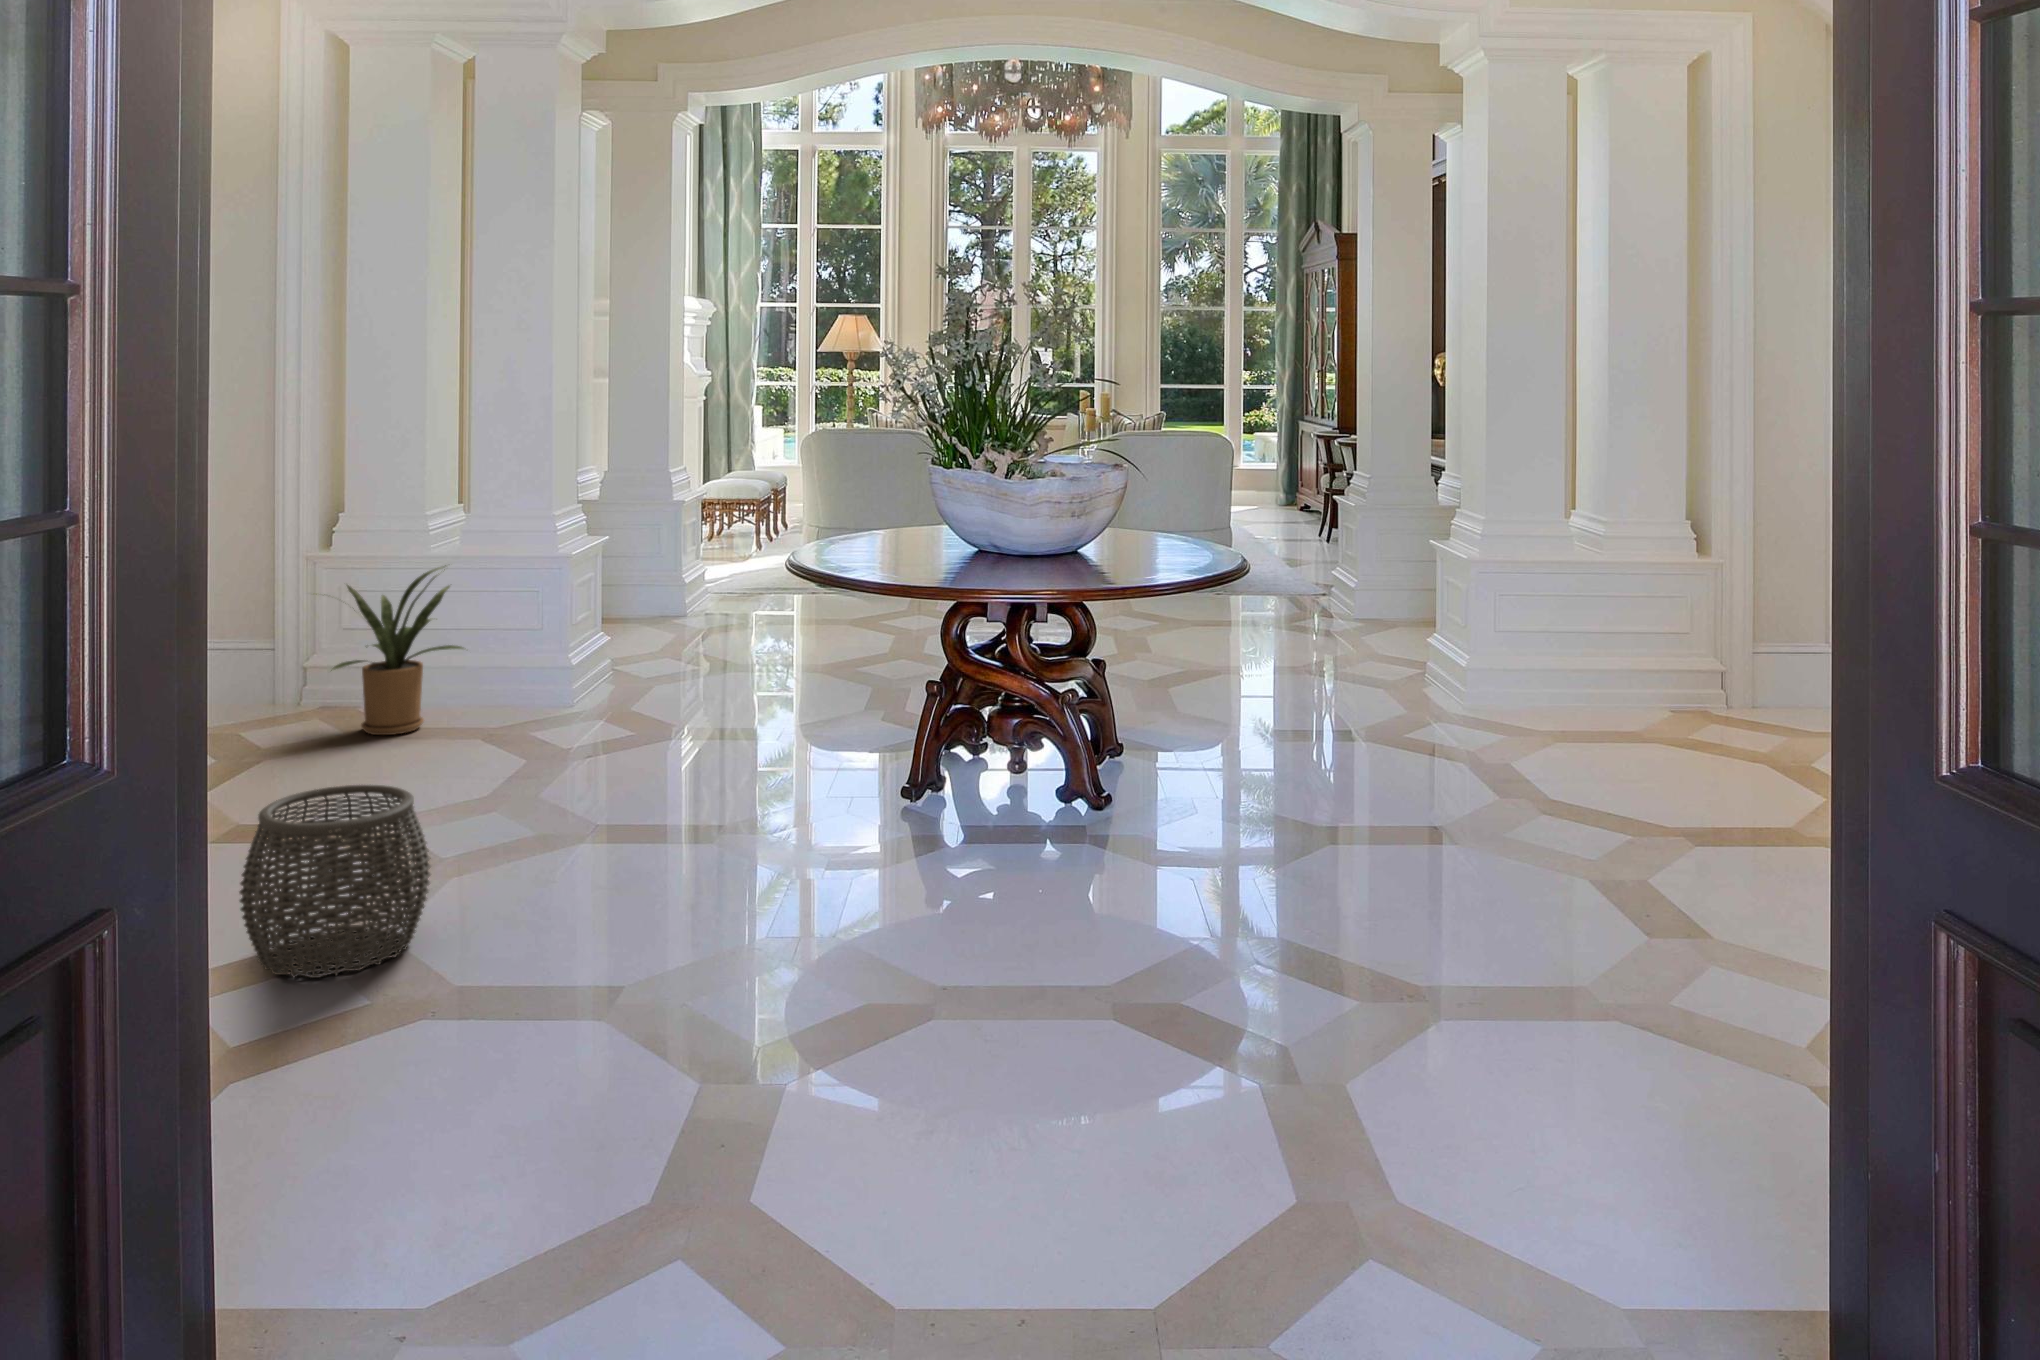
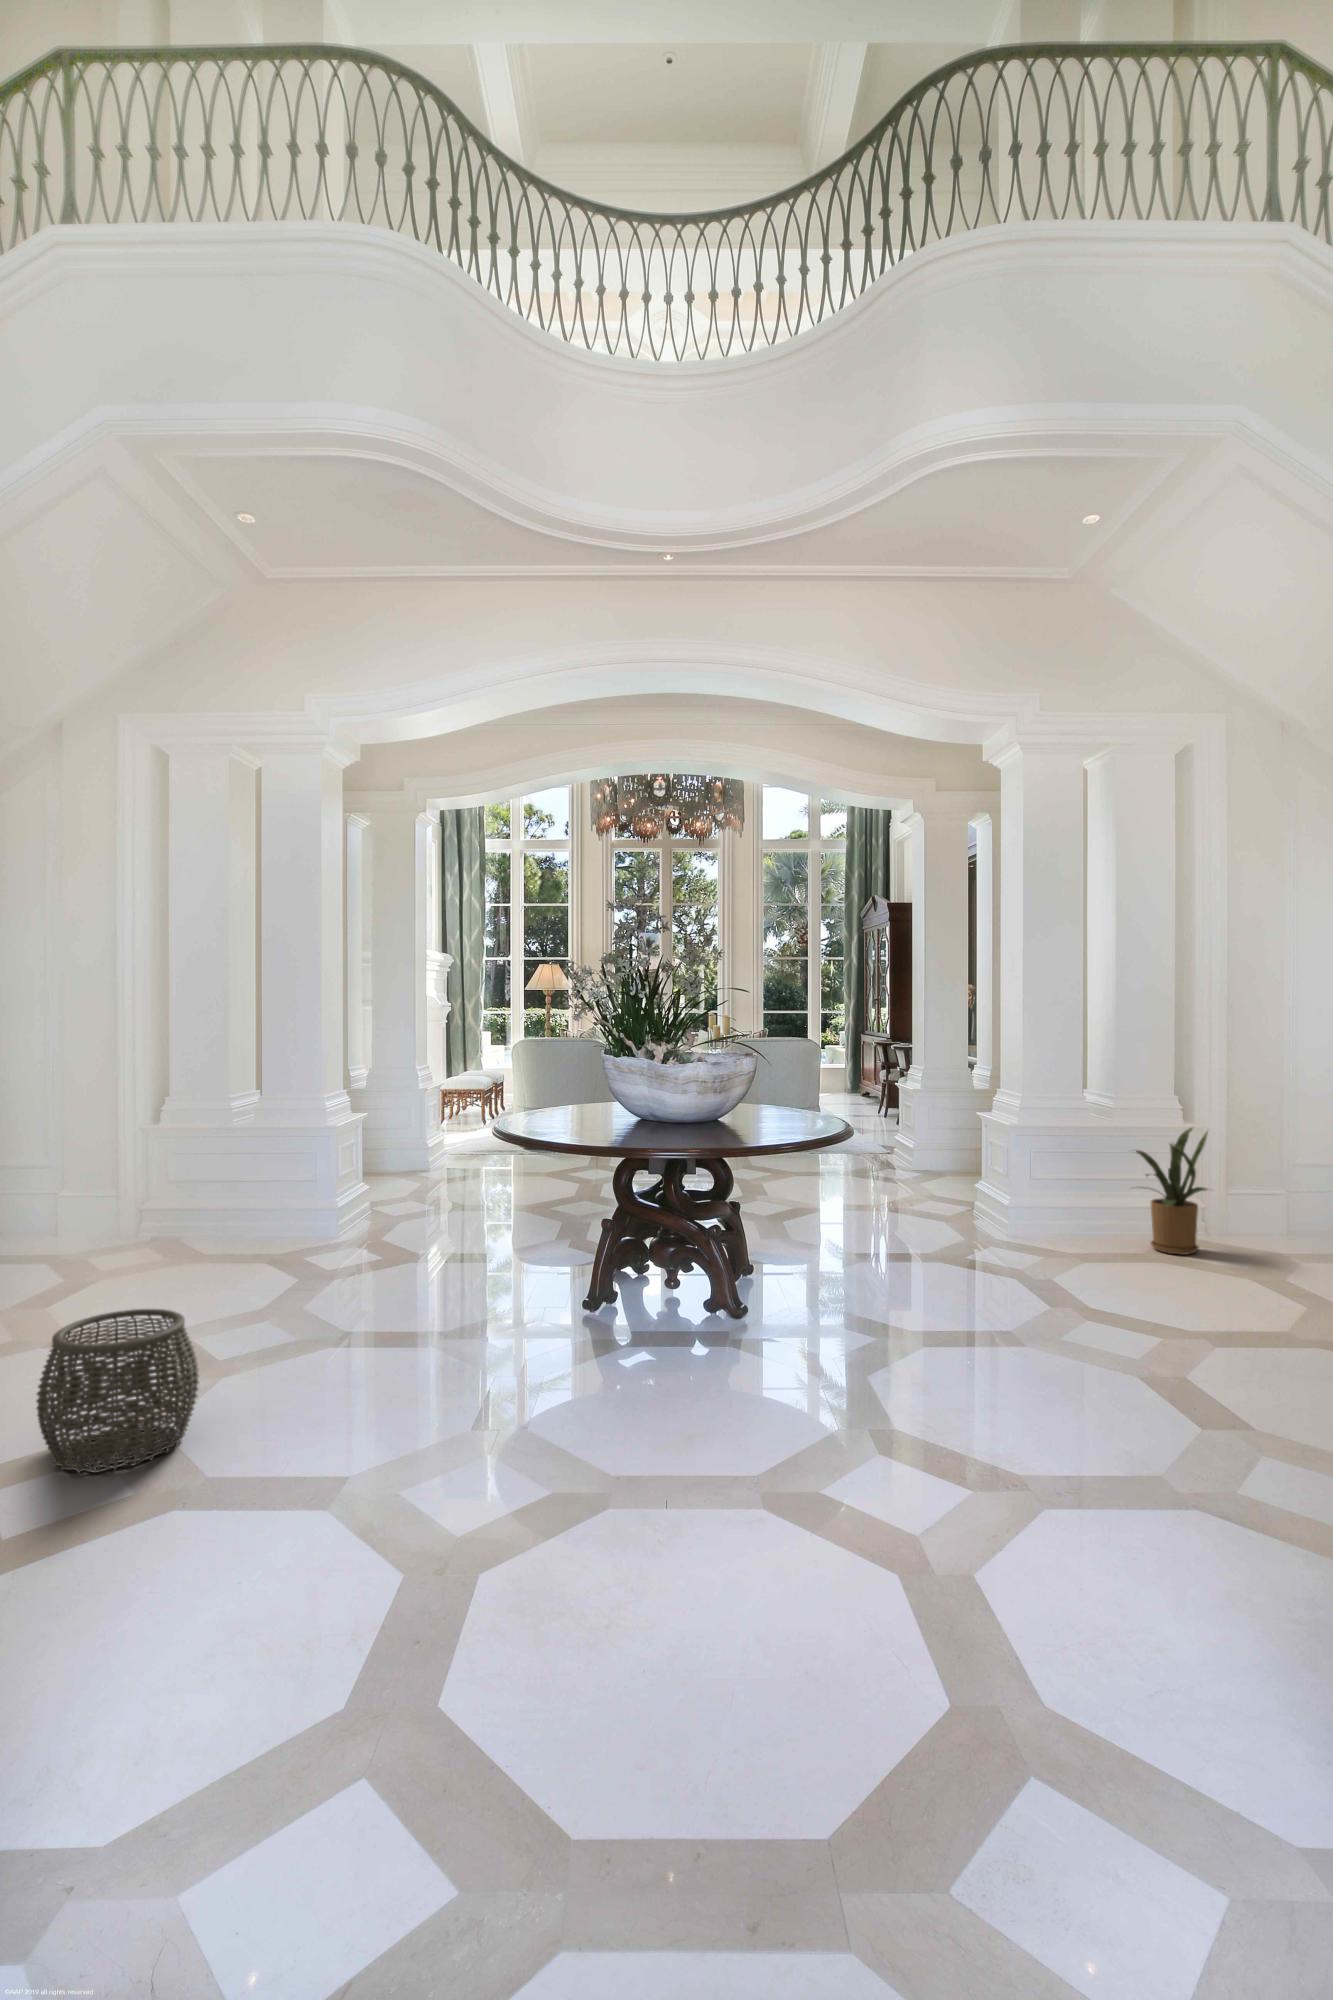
house plant: present [316,565,464,735] -> present [1132,1128,1208,1255]

